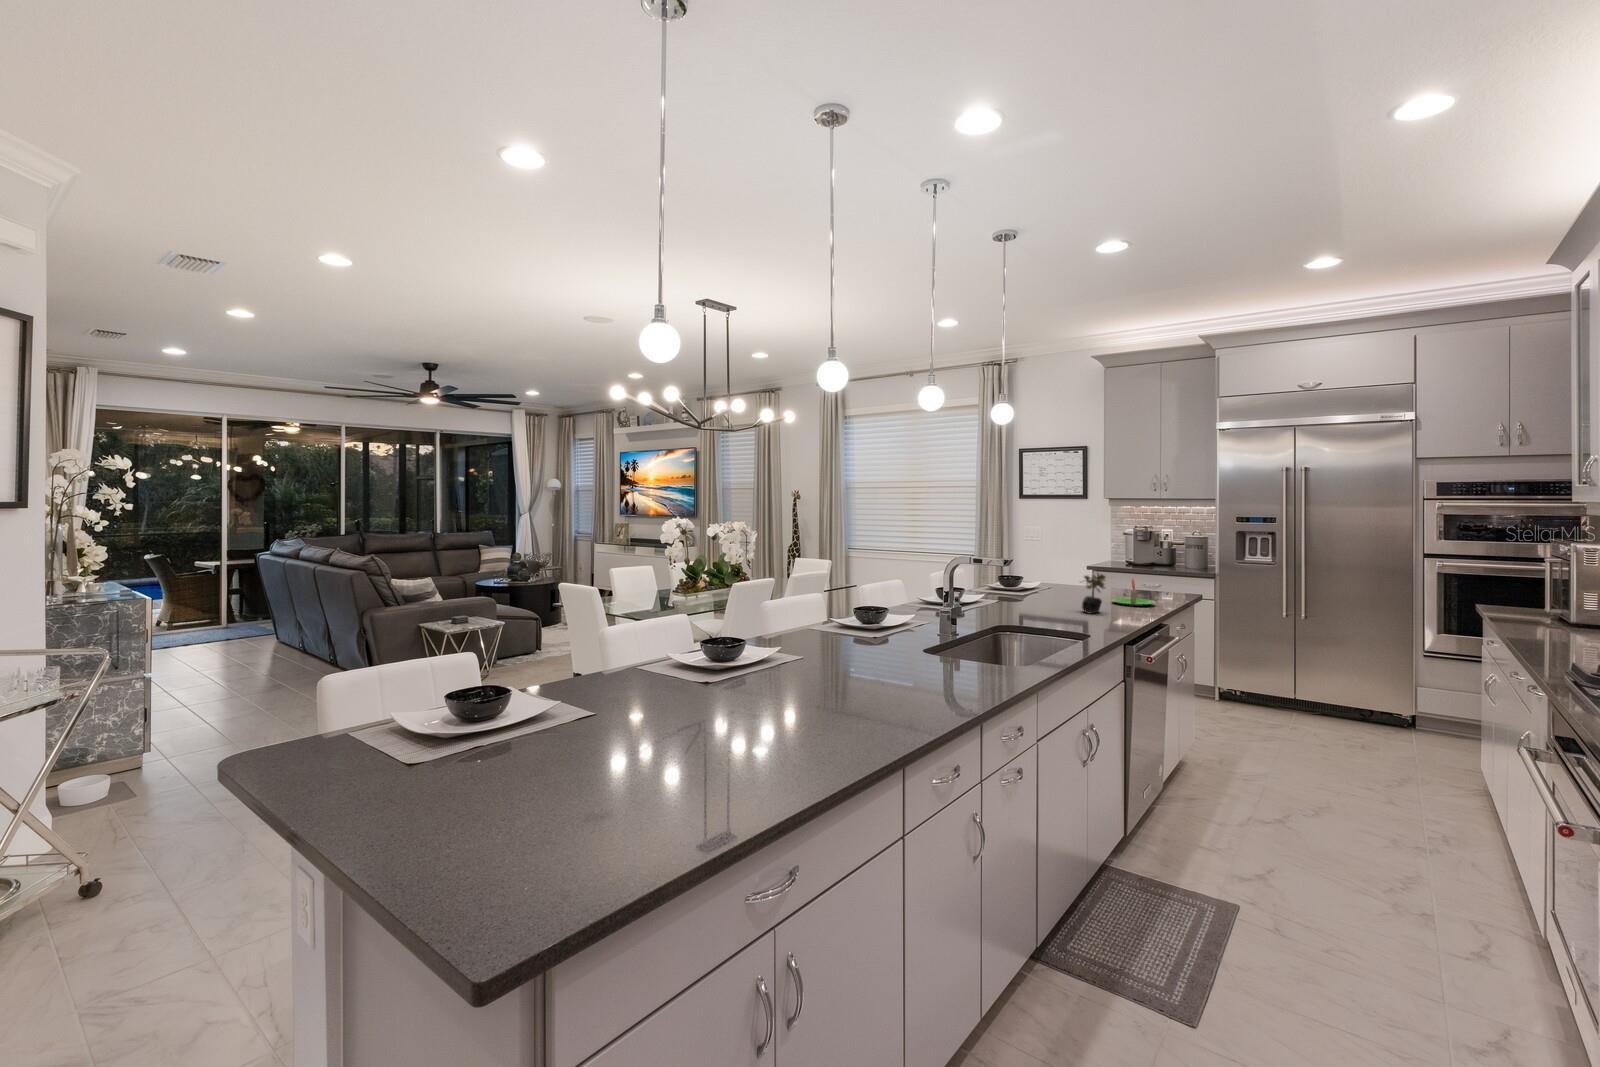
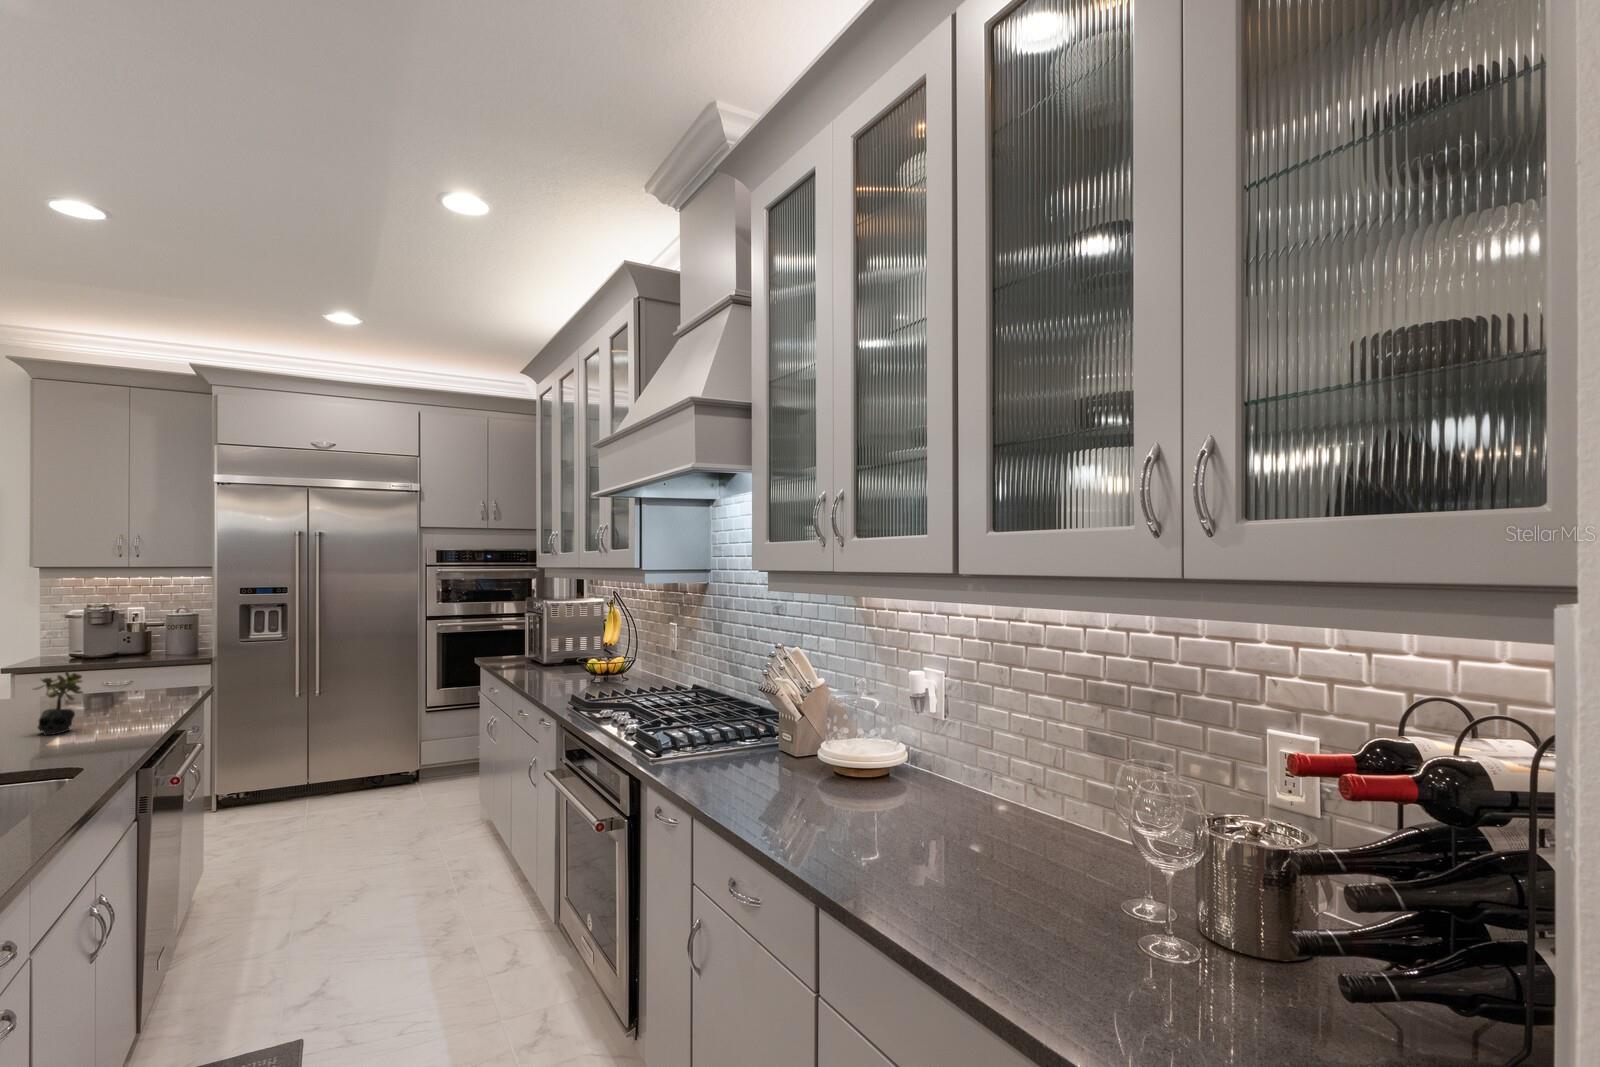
candle: present [1112,578,1156,606] -> none [82,673,156,713]

